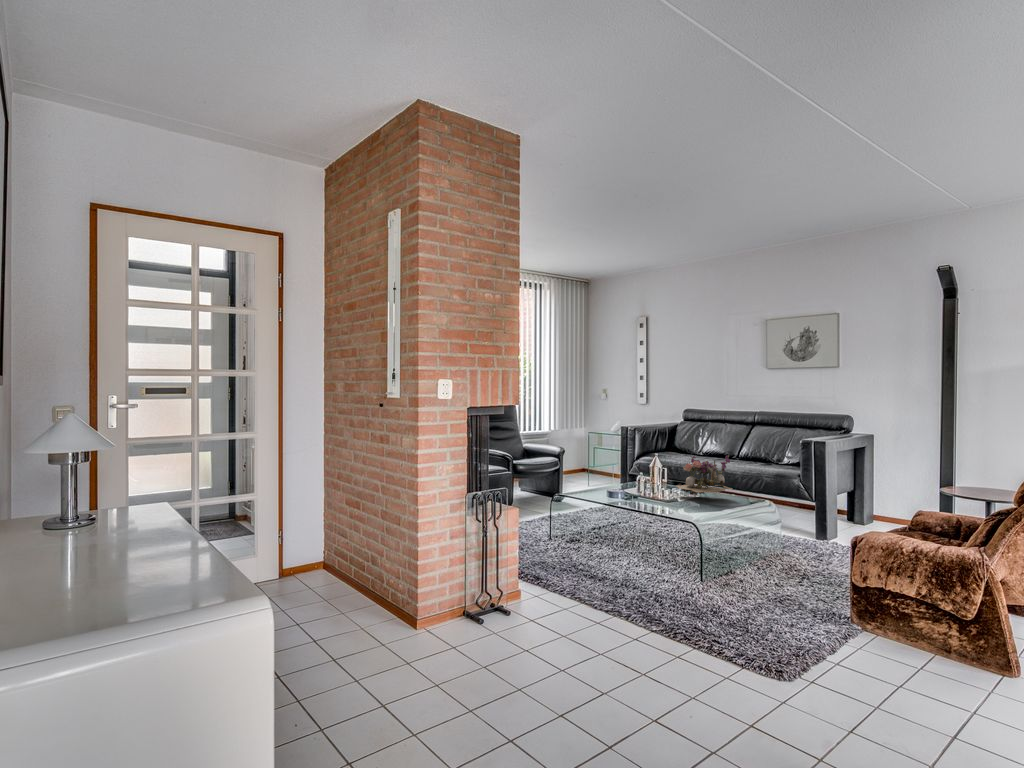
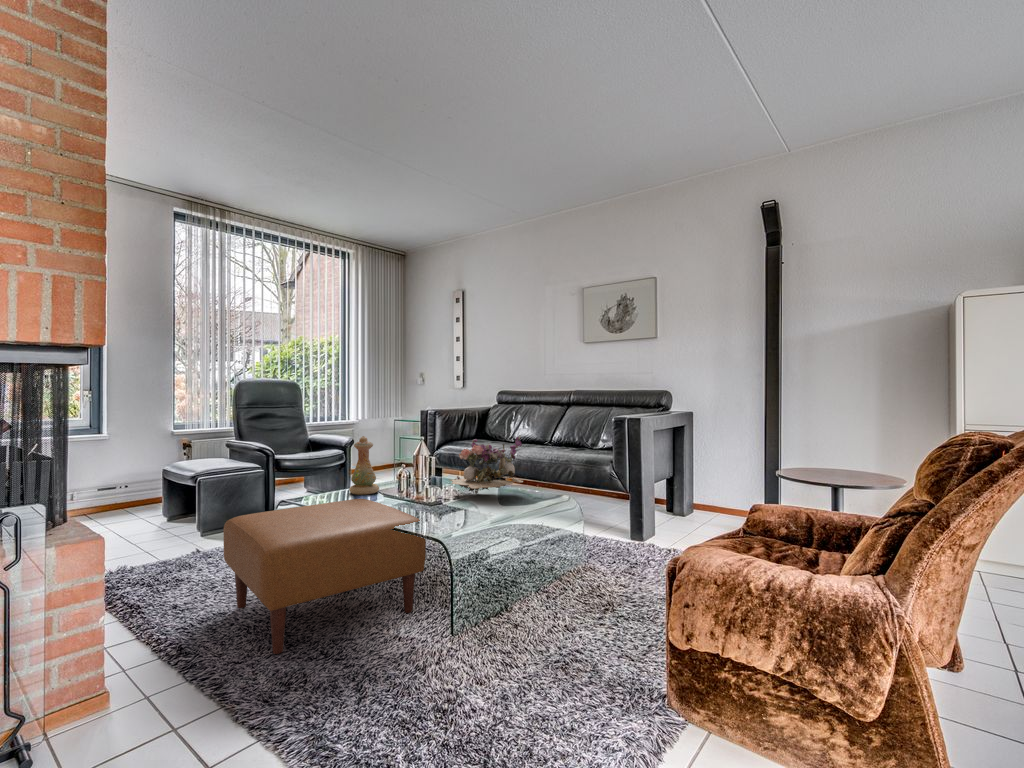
vase: none [601,451,622,493] -> present [349,436,379,495]
ottoman: none [539,496,674,584] -> present [224,499,426,654]

